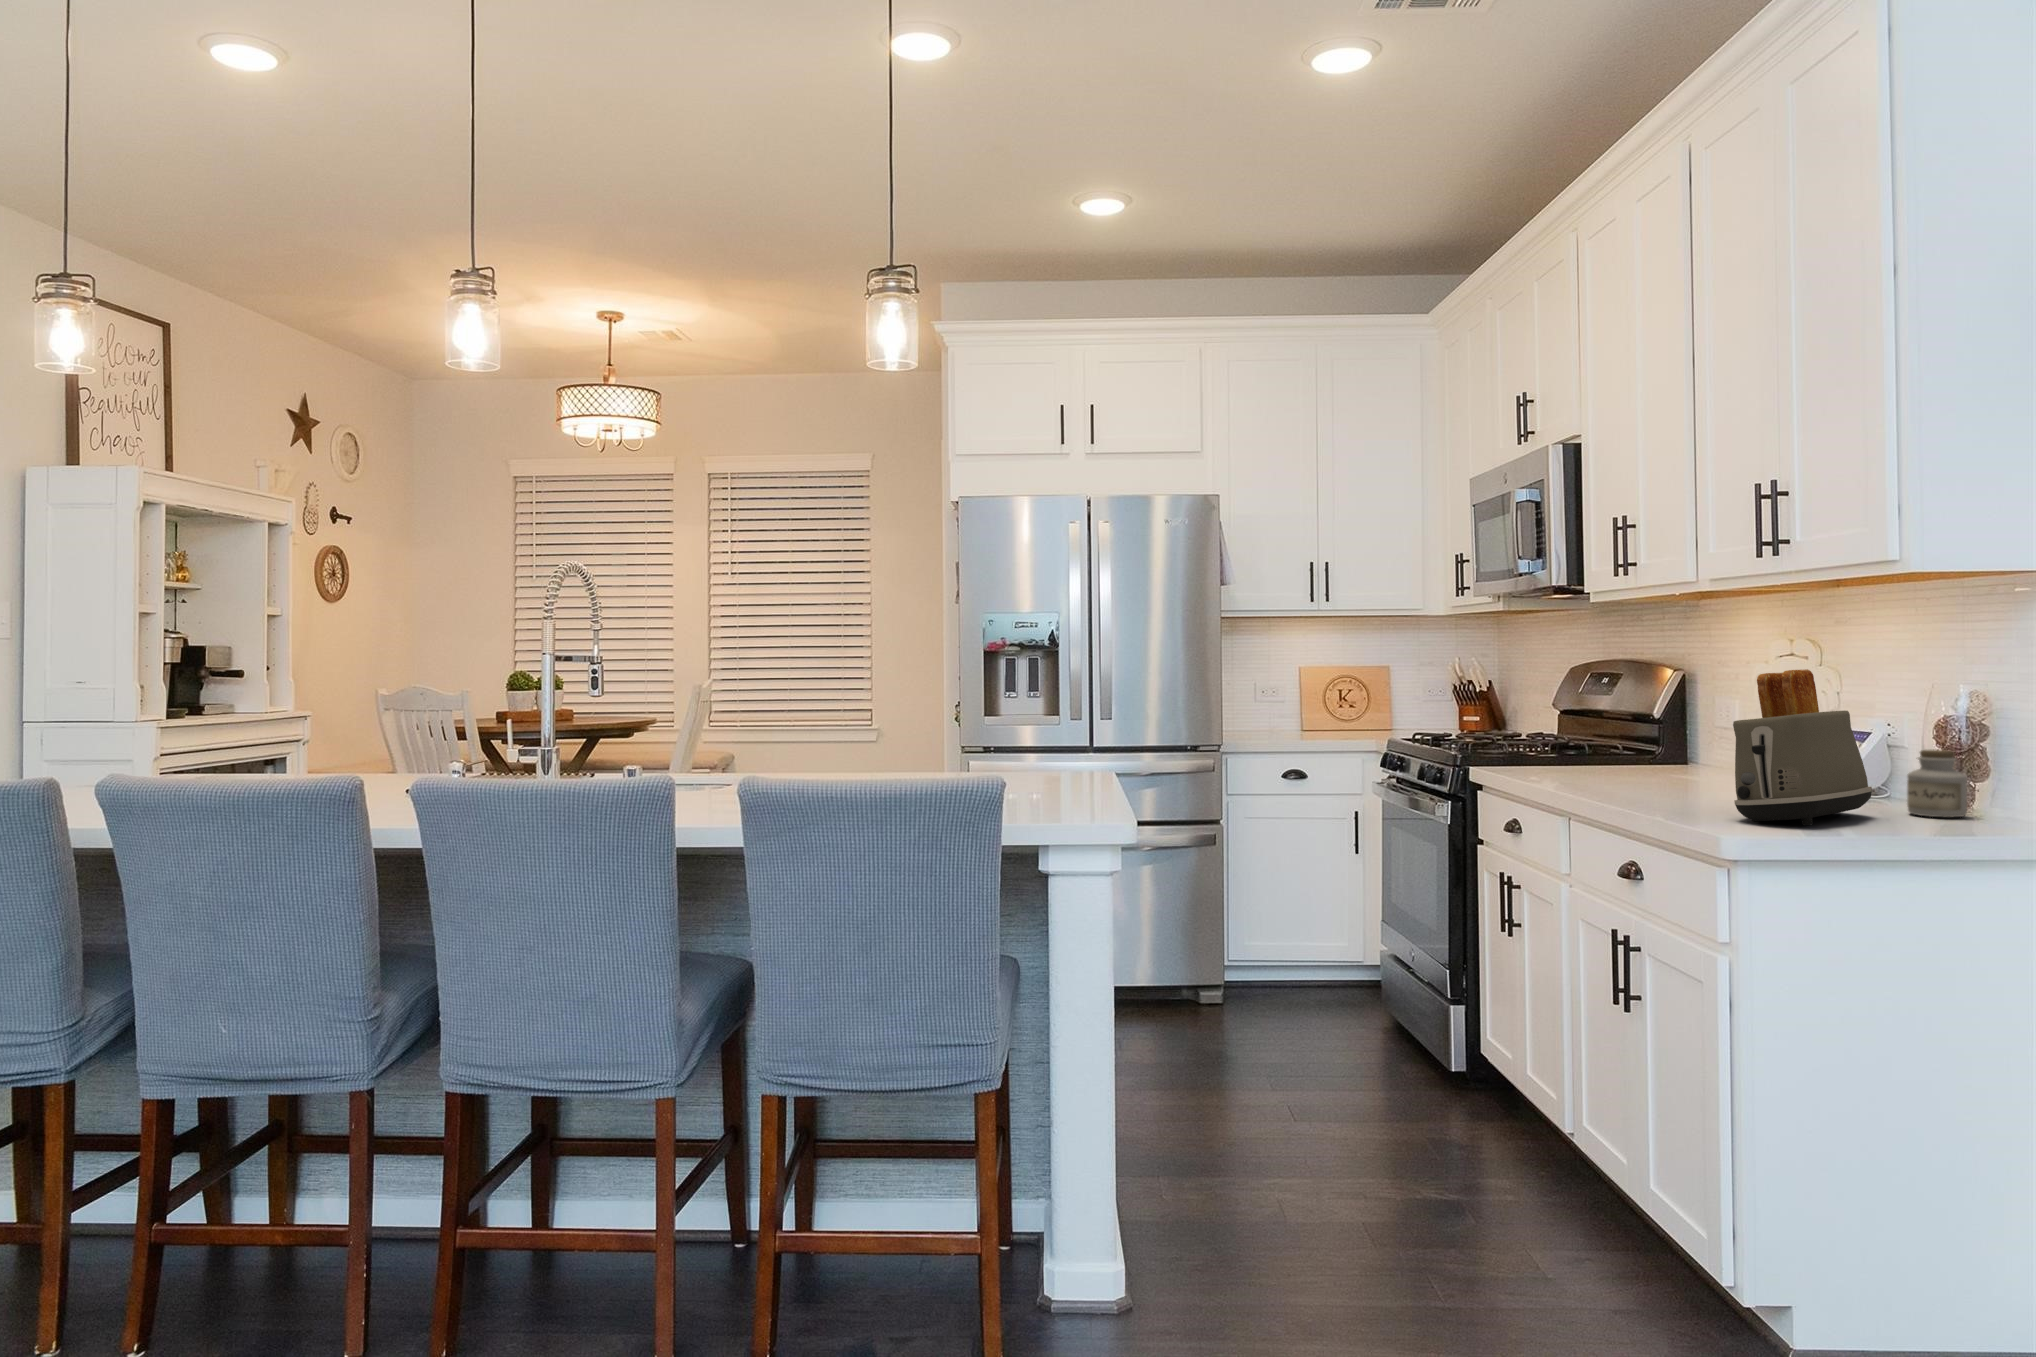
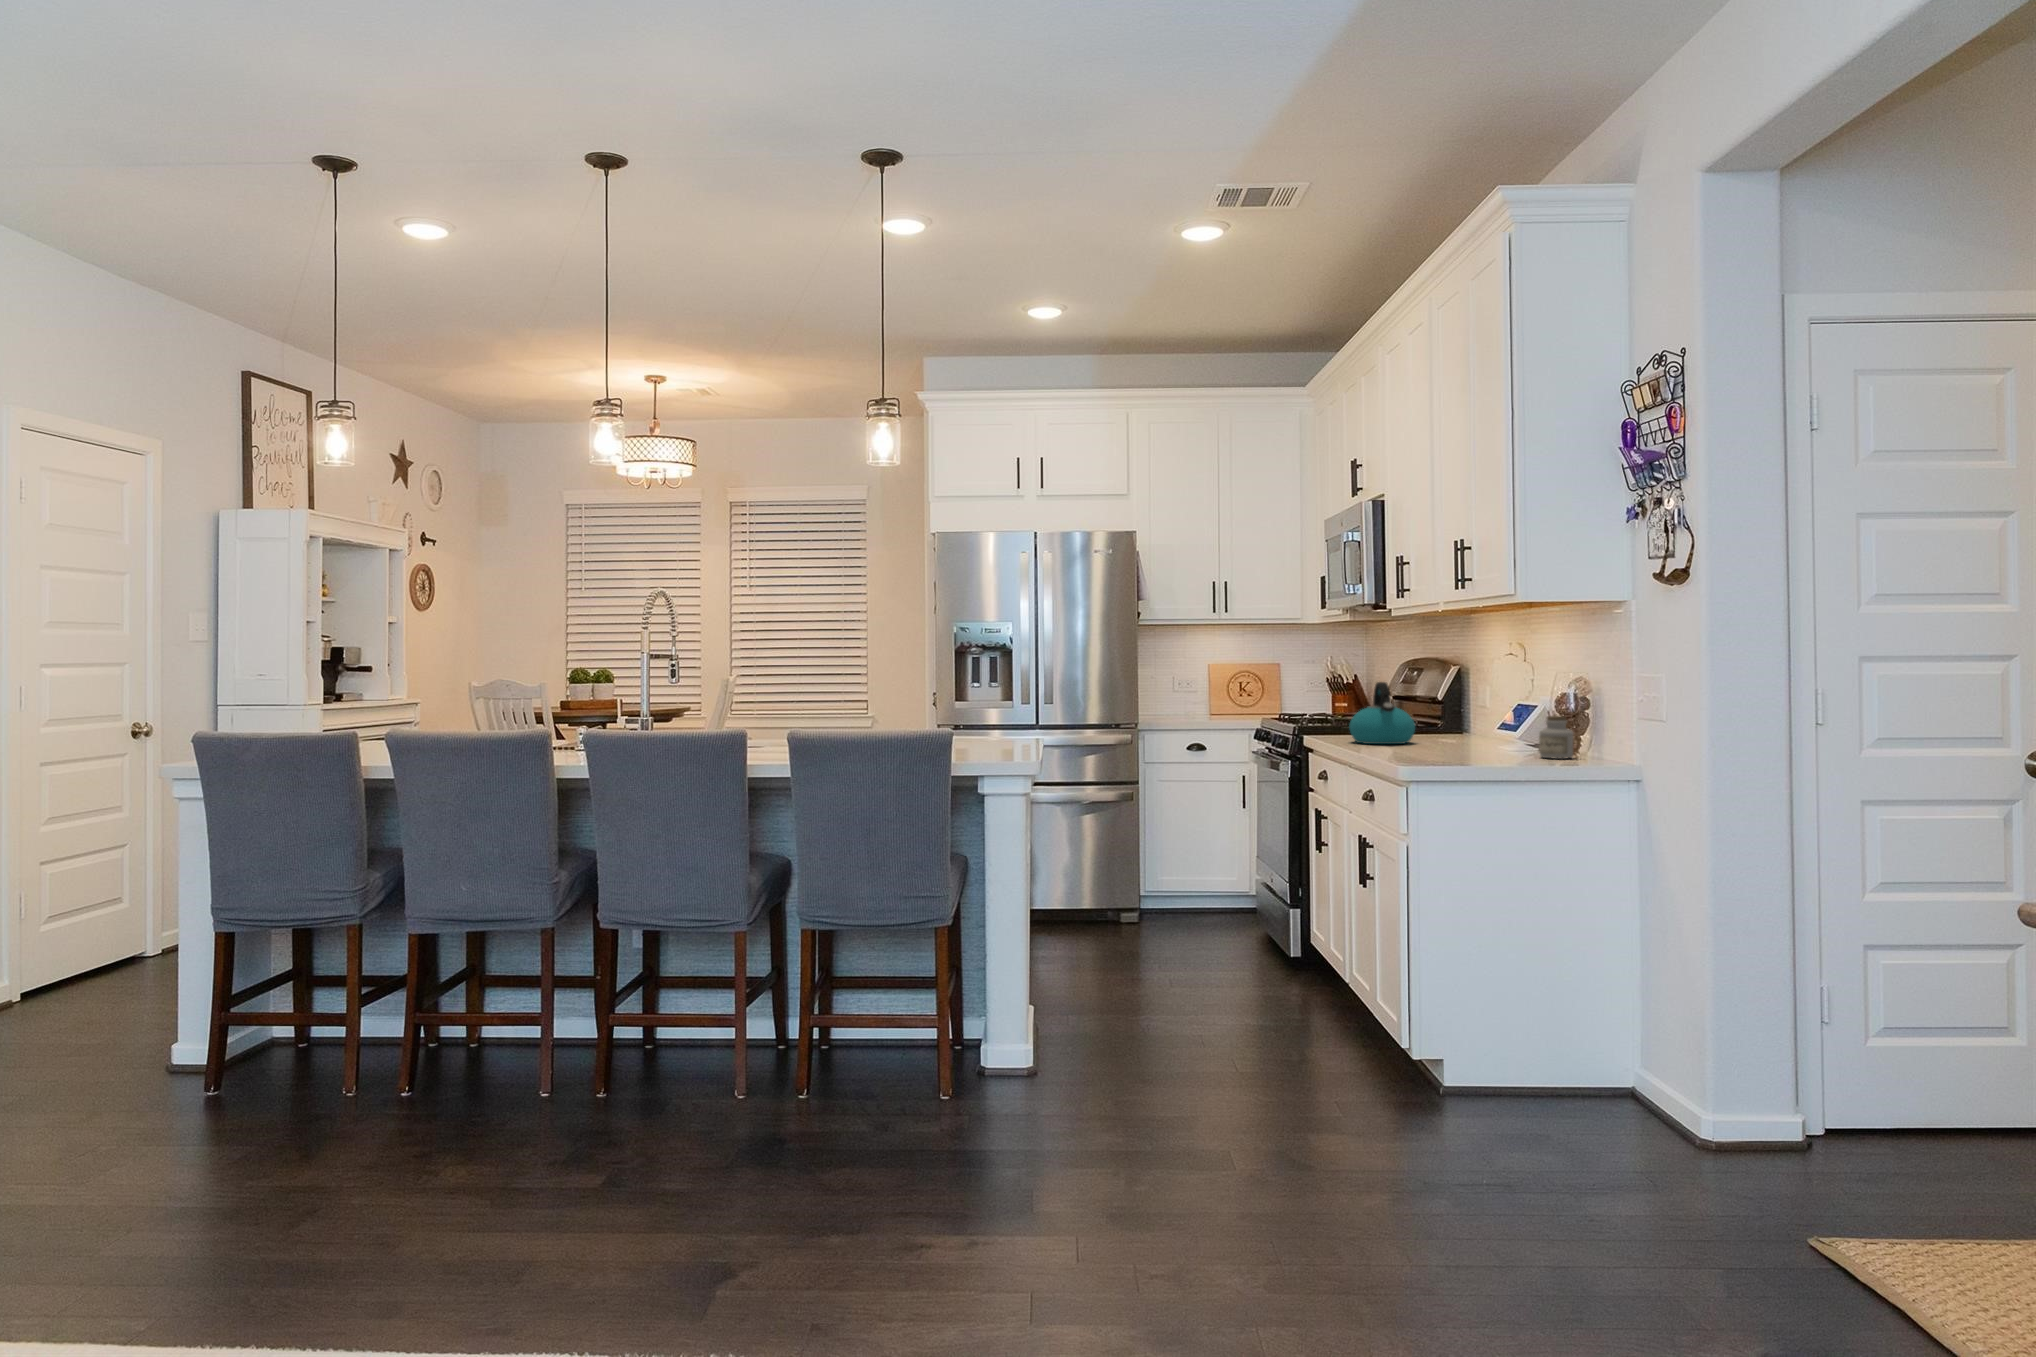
toaster: present [1733,669,1872,825] -> none [1423,664,1513,762]
kettle: none [1564,695,1666,786] -> present [1349,682,1415,744]

